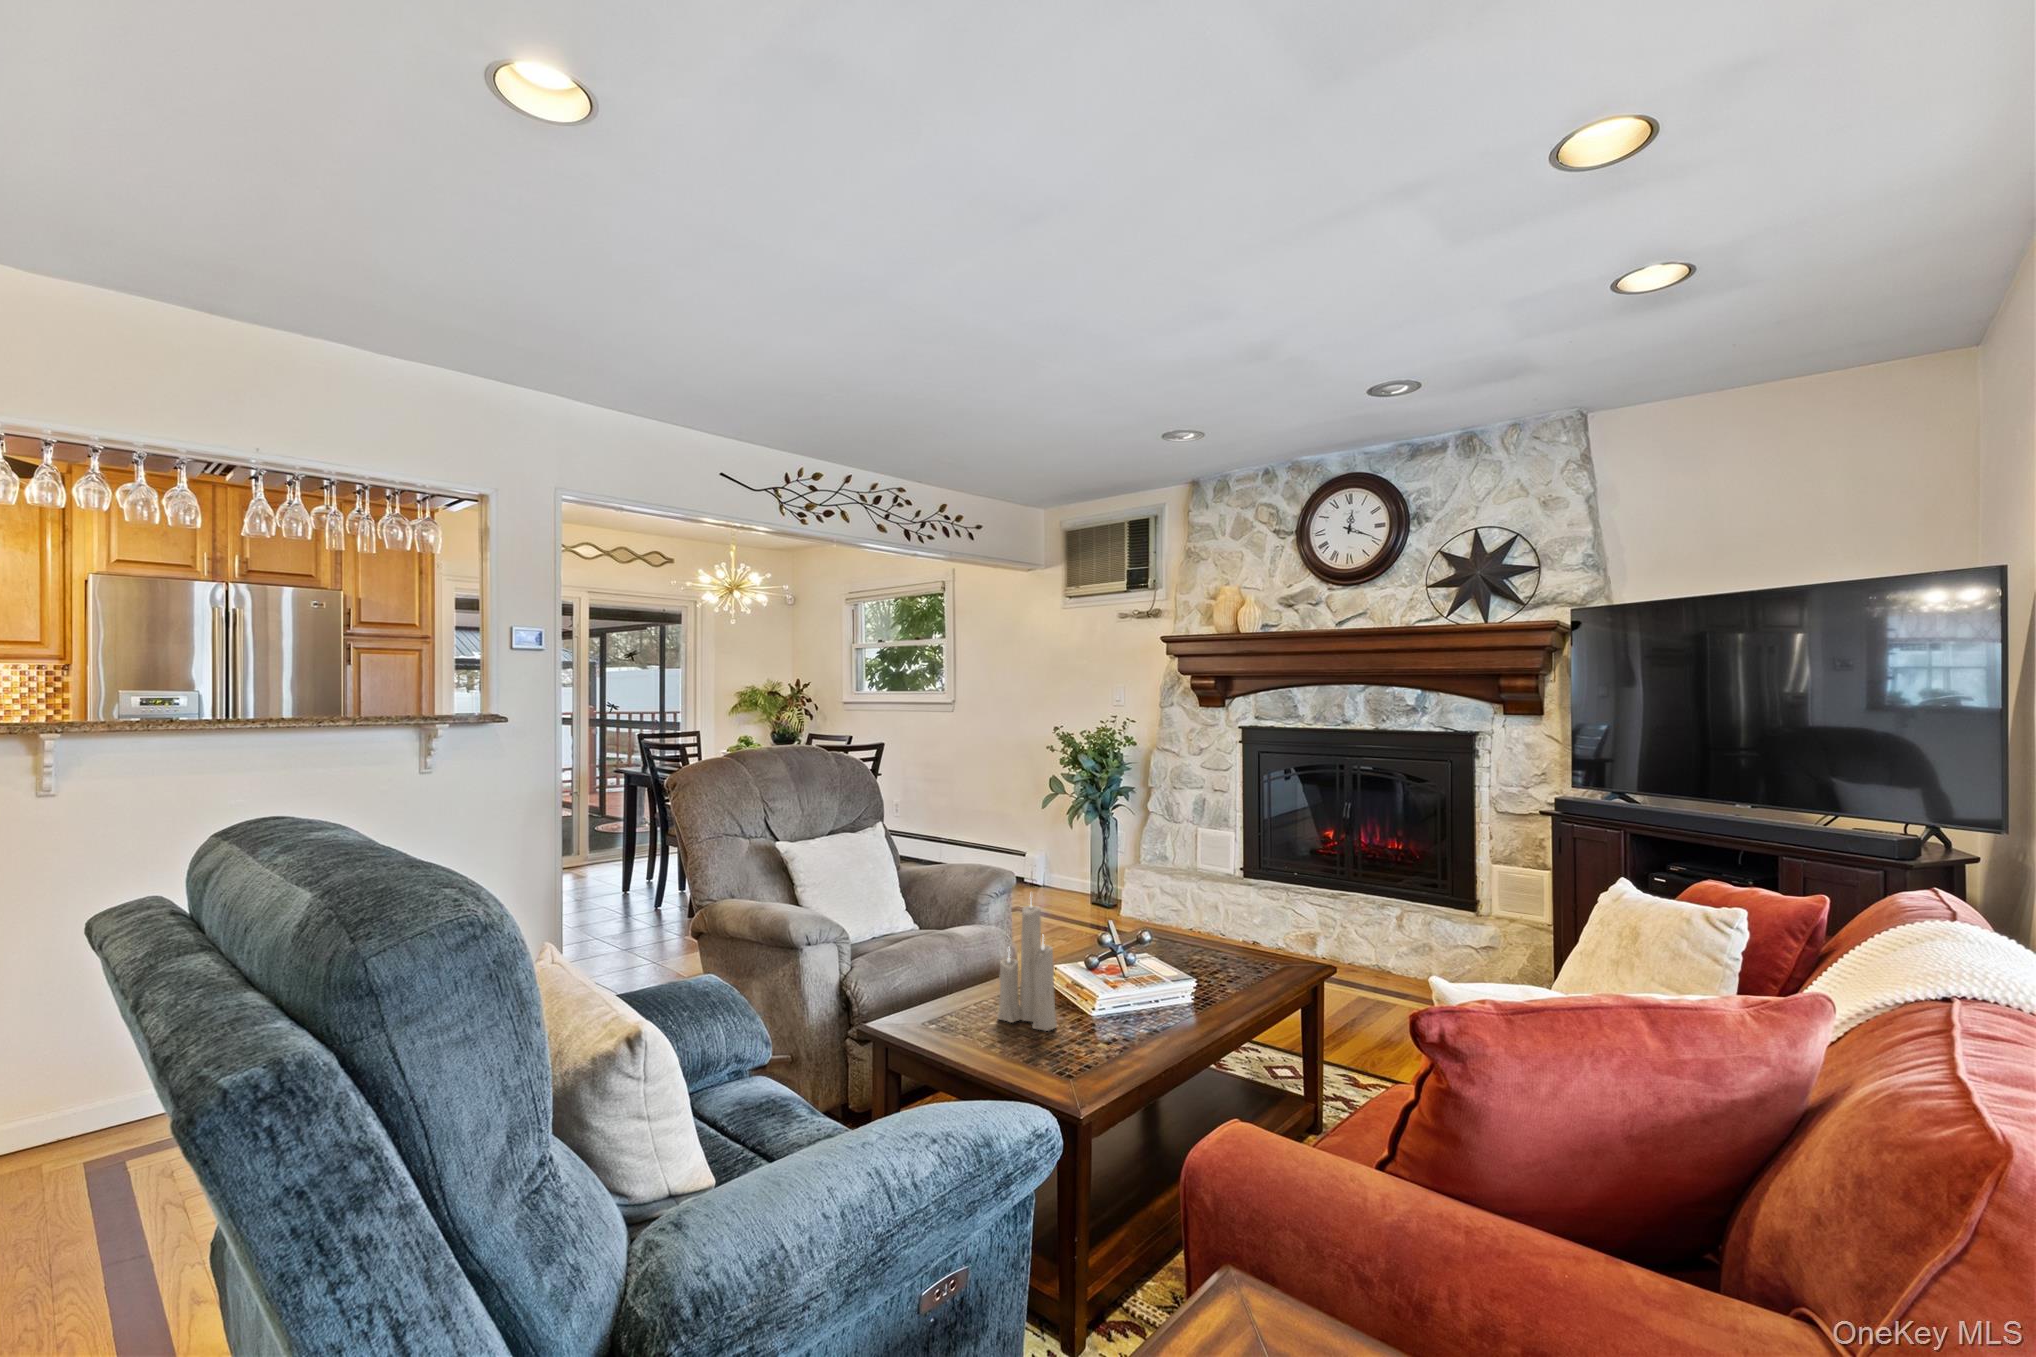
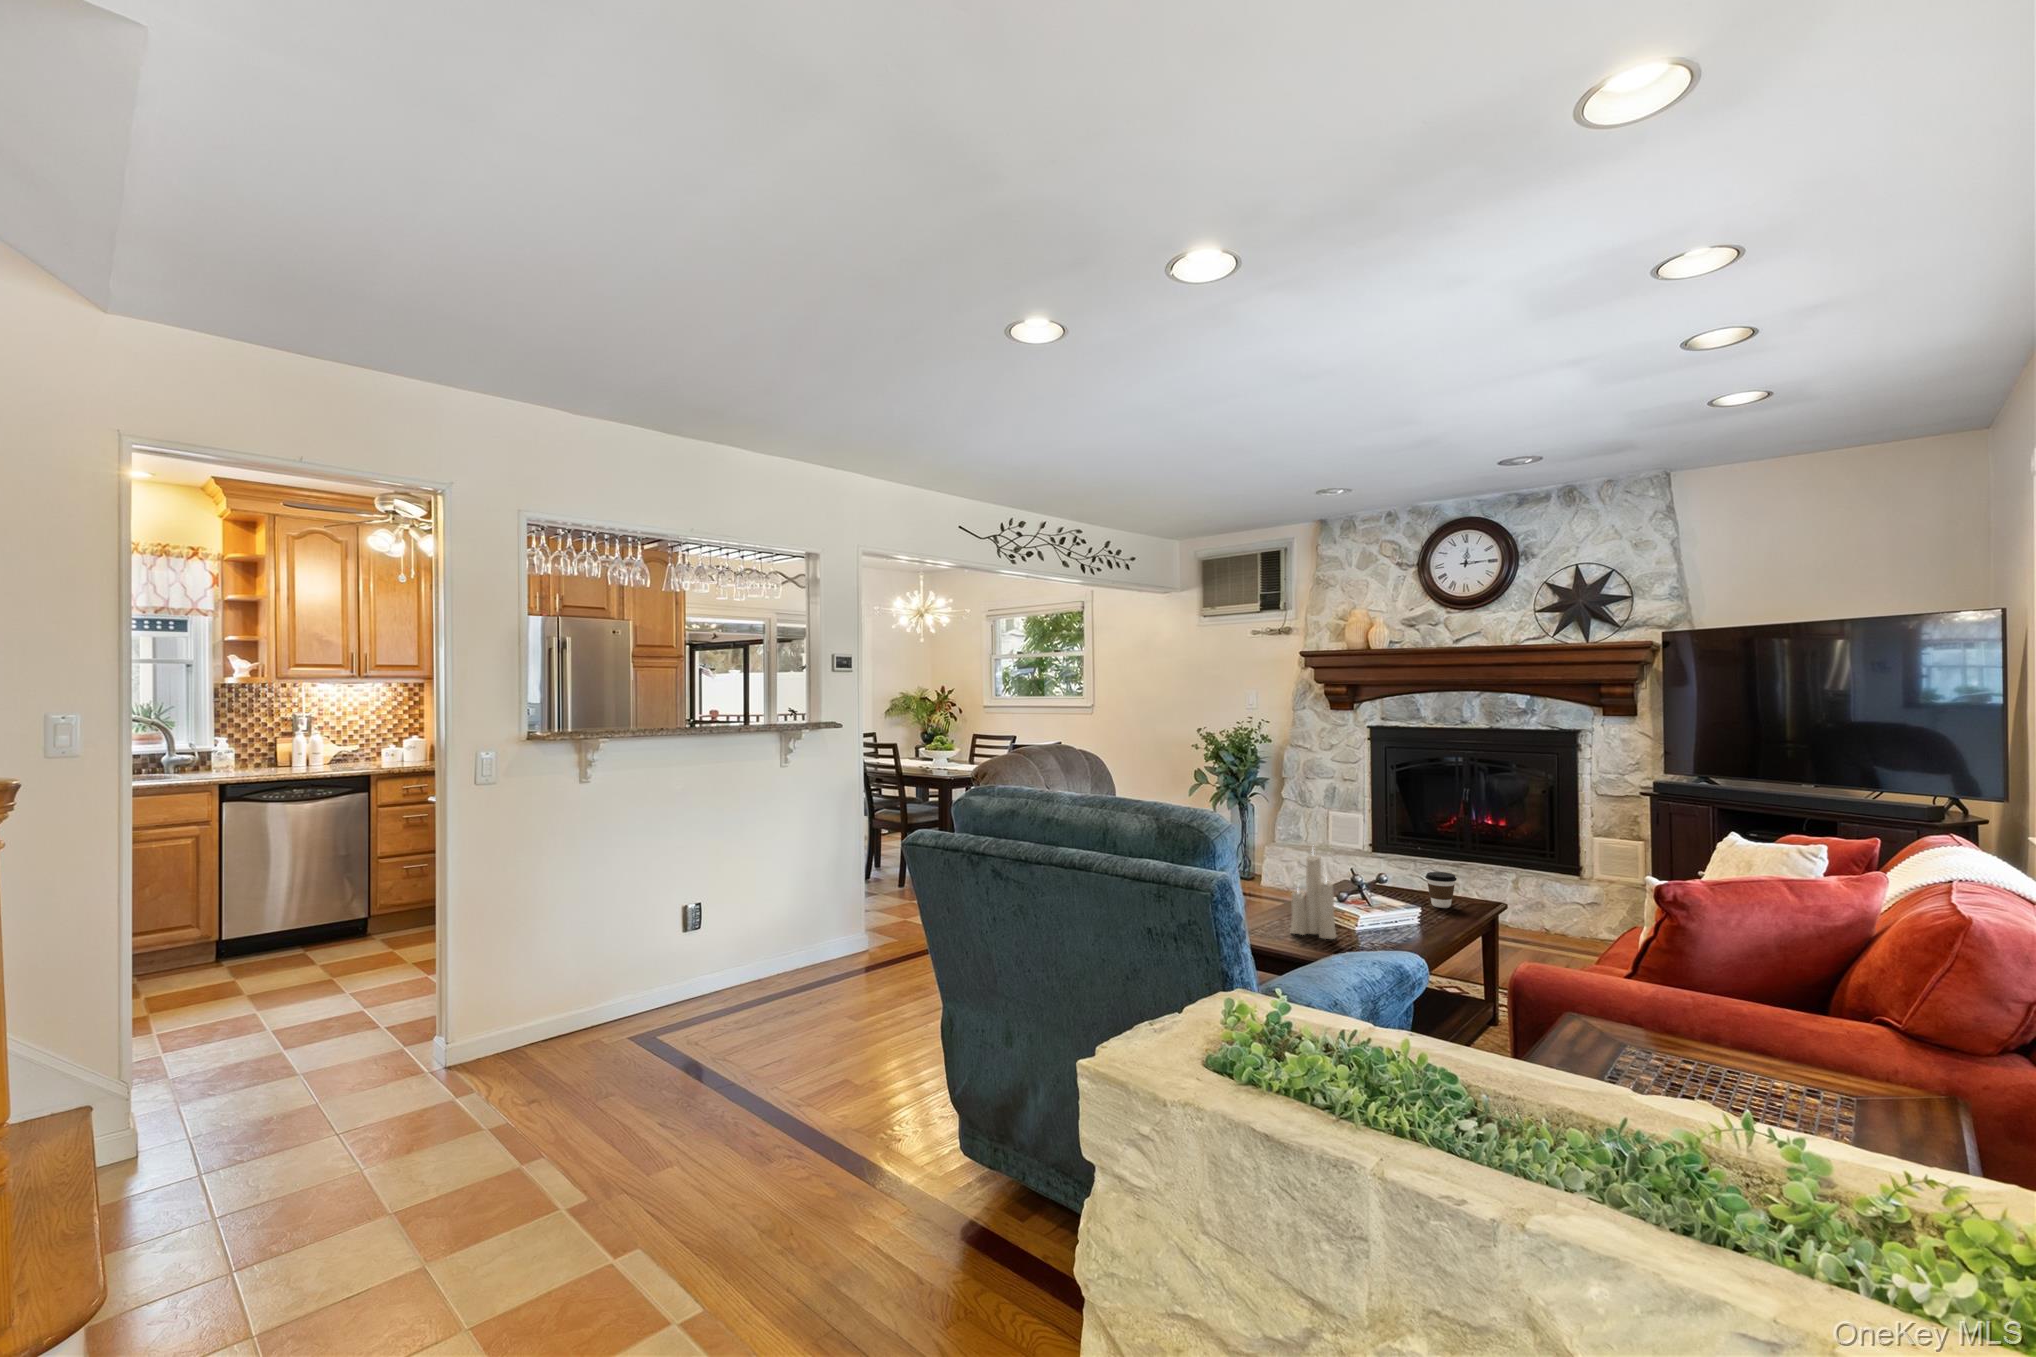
coffee cup: none [1223,922,1263,973] -> present [1425,872,1457,908]

